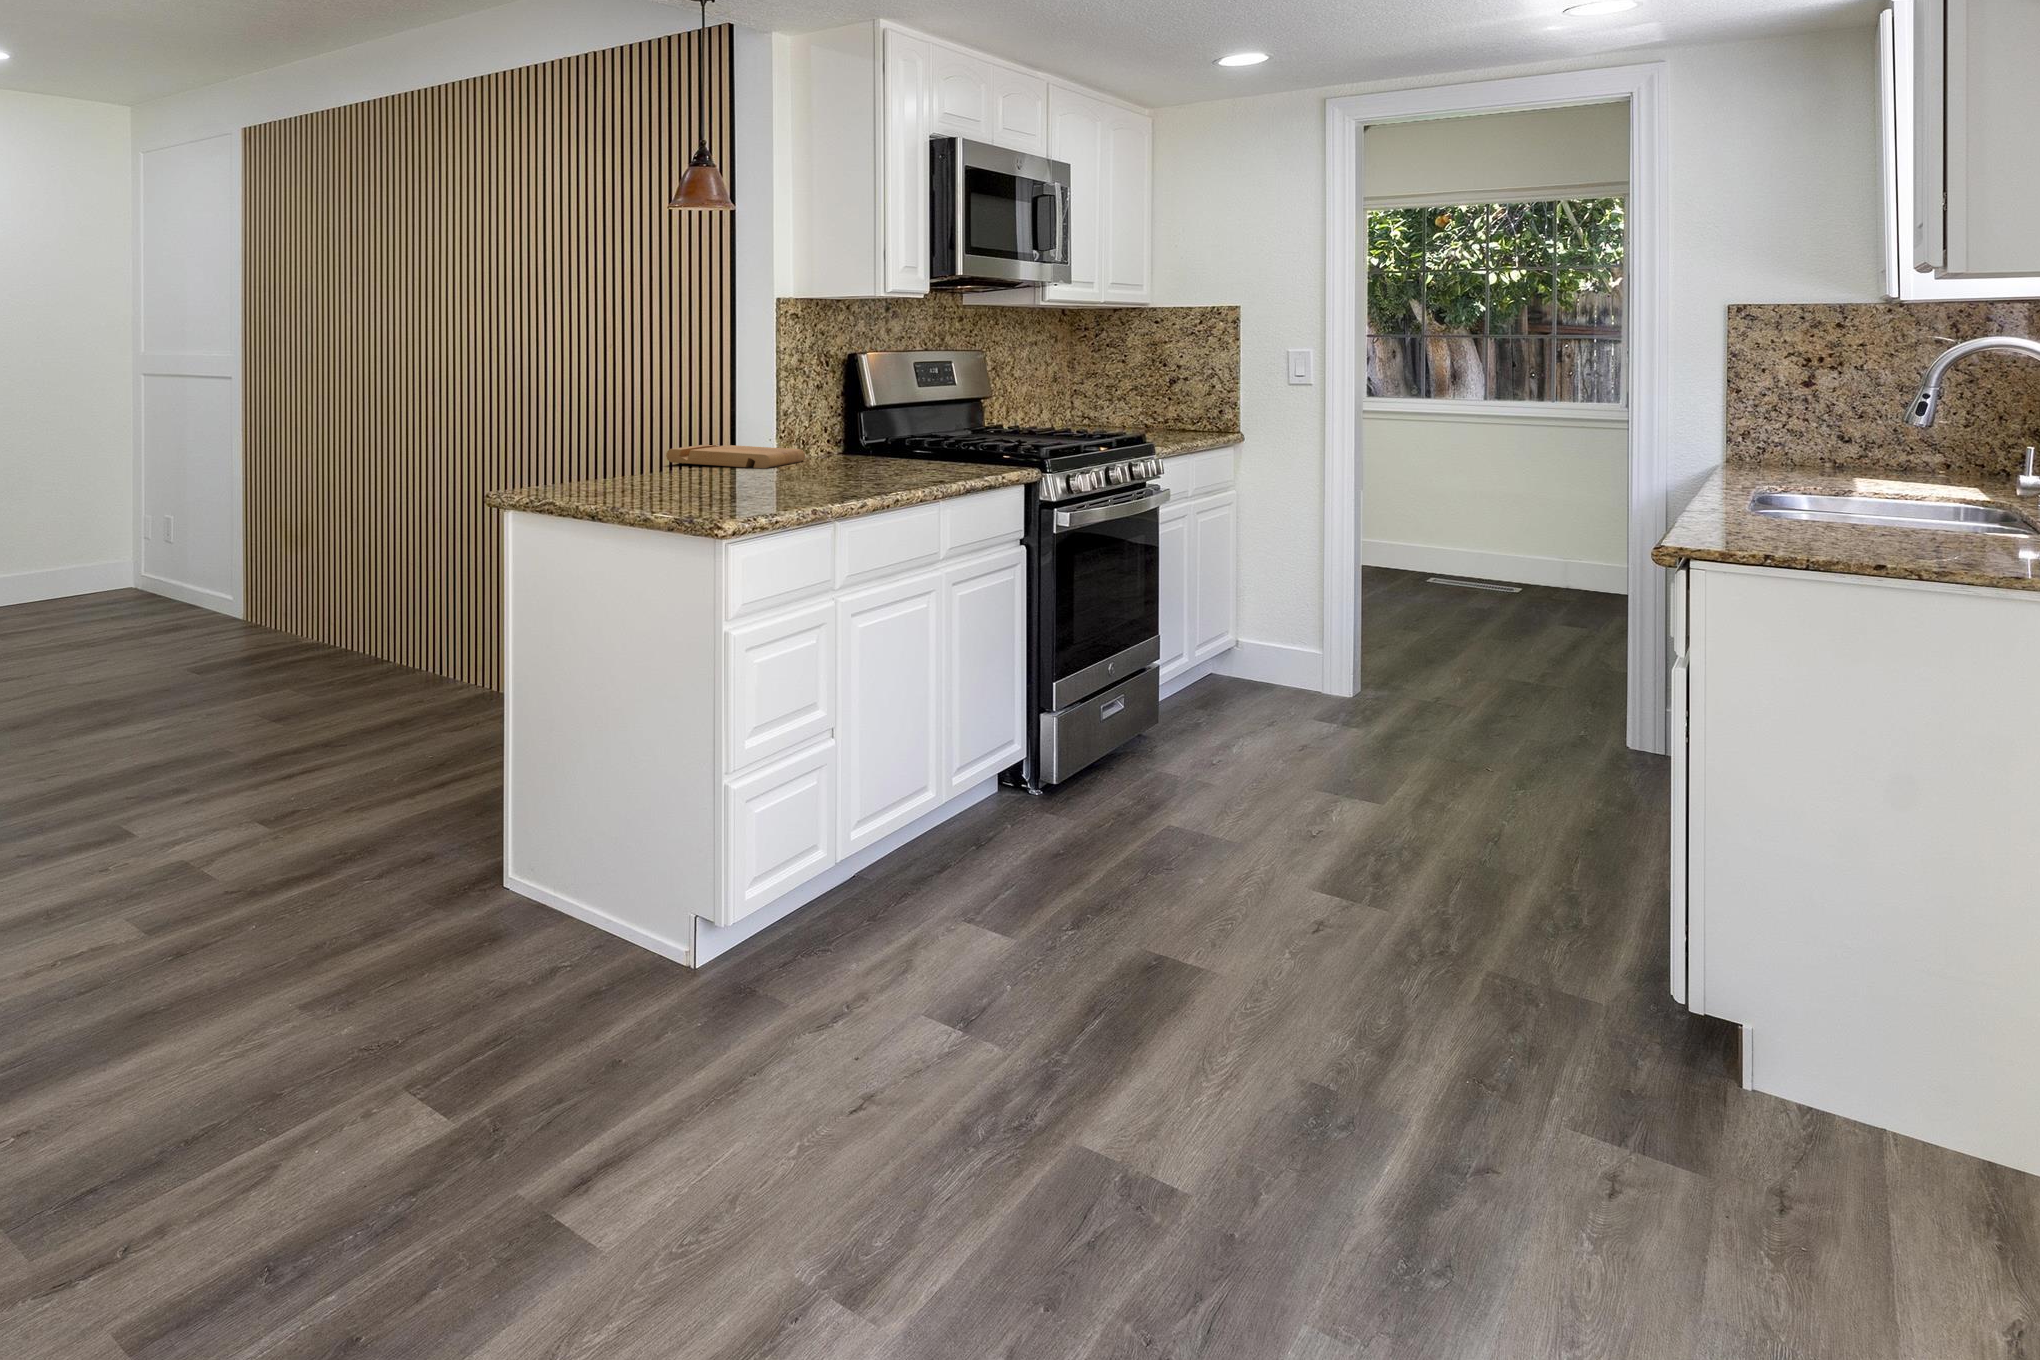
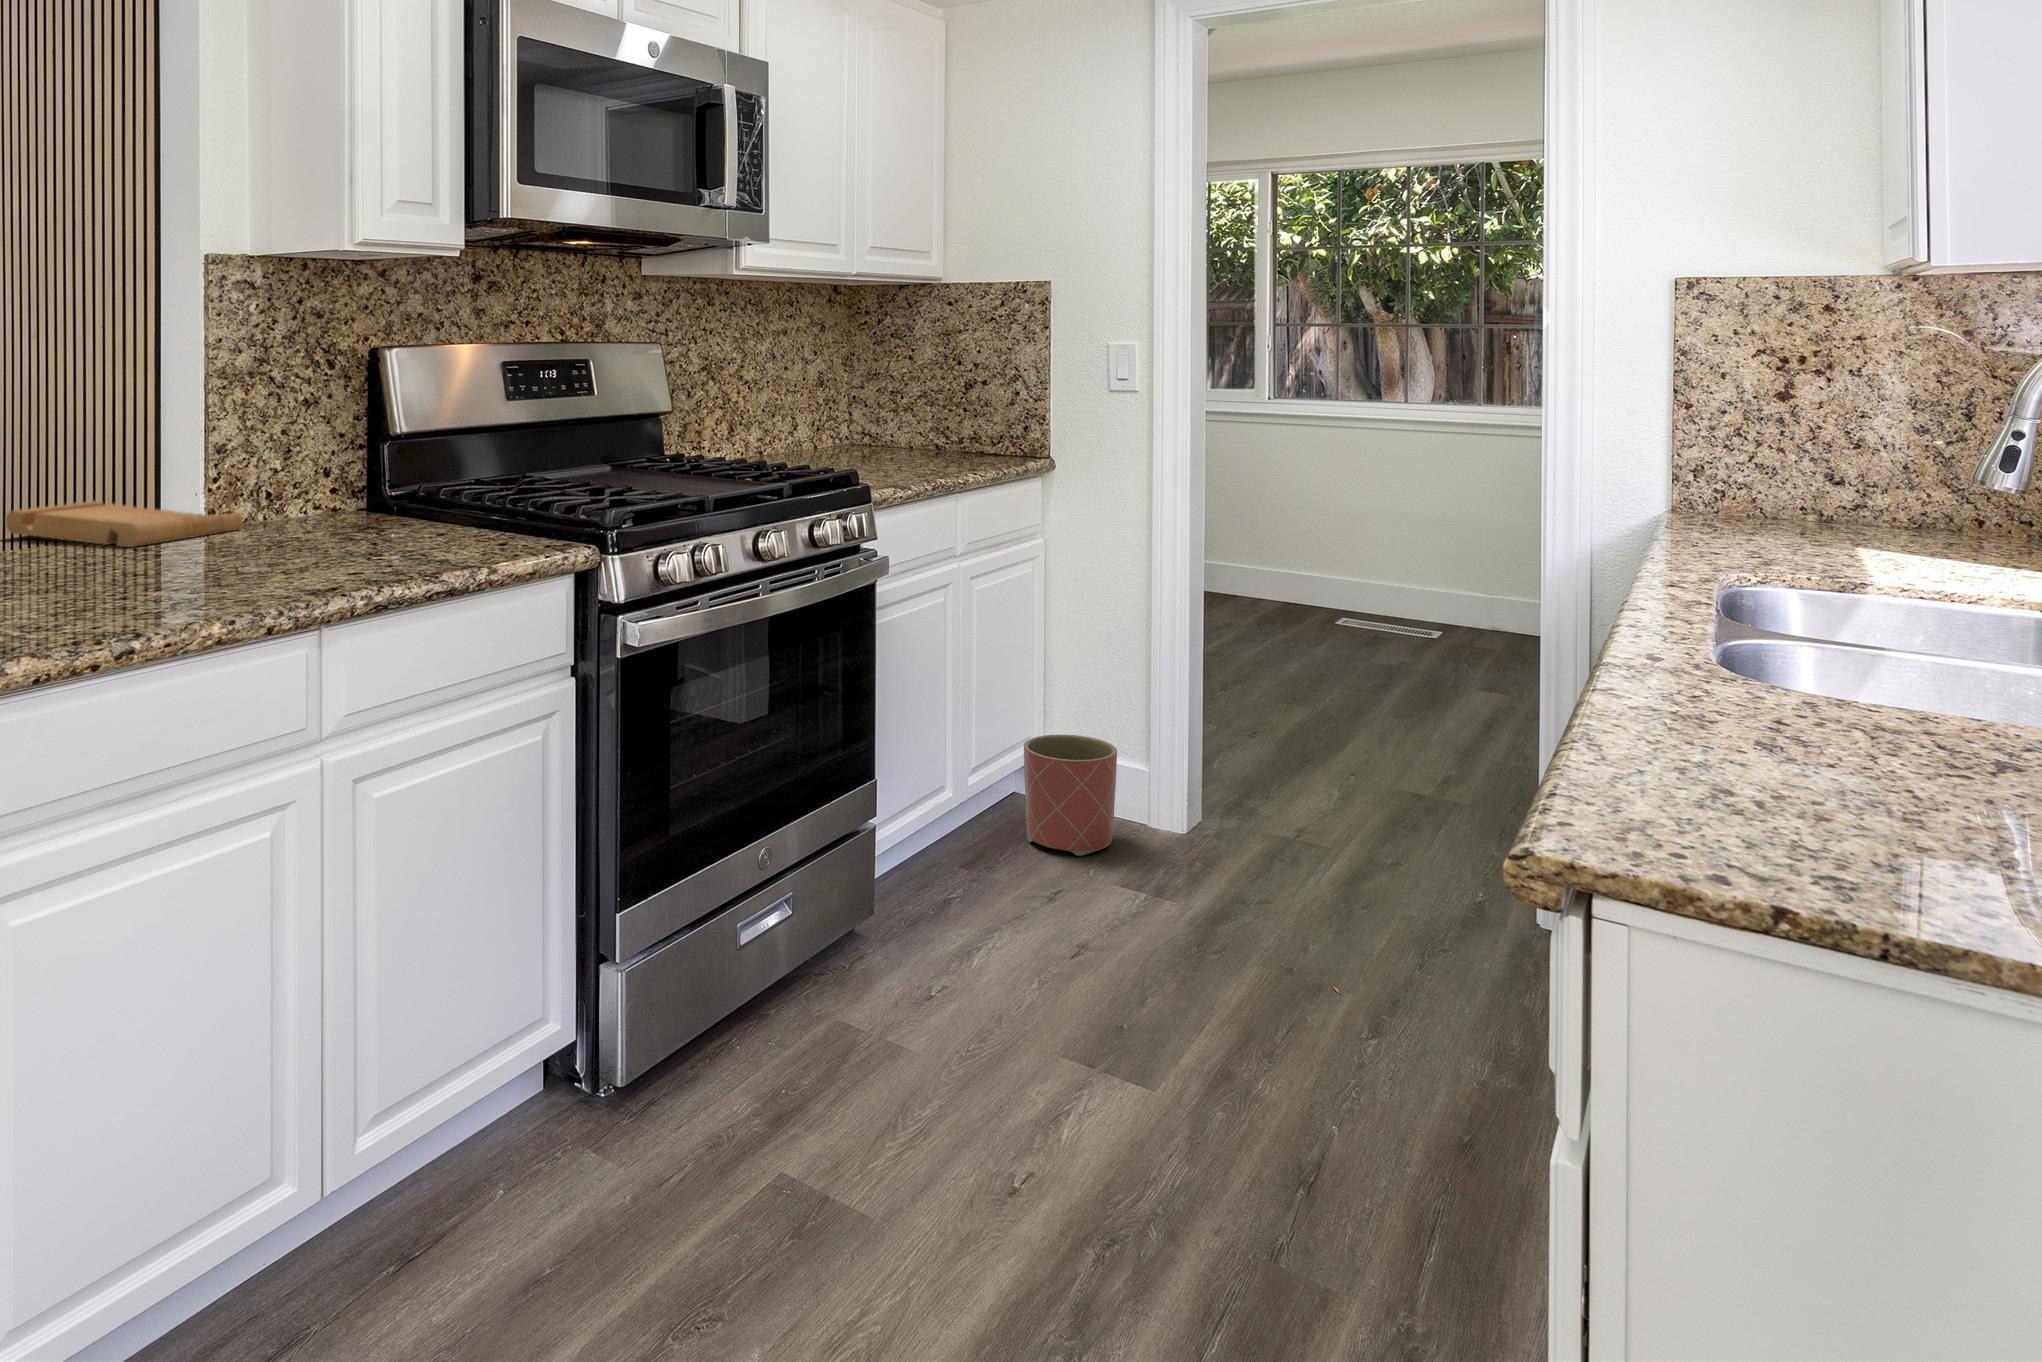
planter: none [1234,622,1304,701] -> present [1024,734,1117,856]

